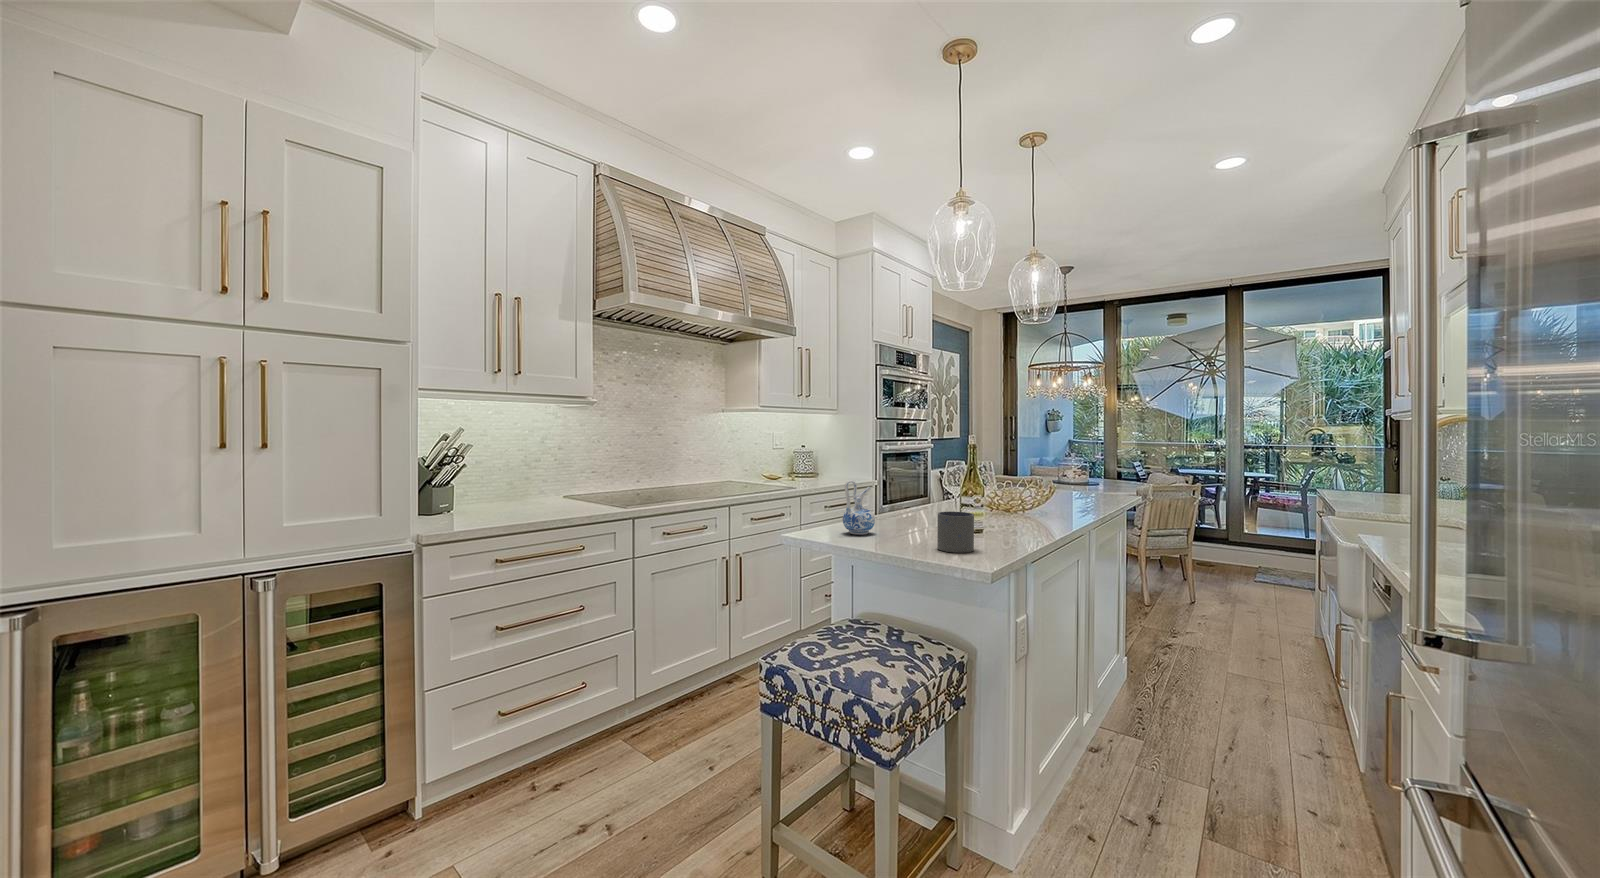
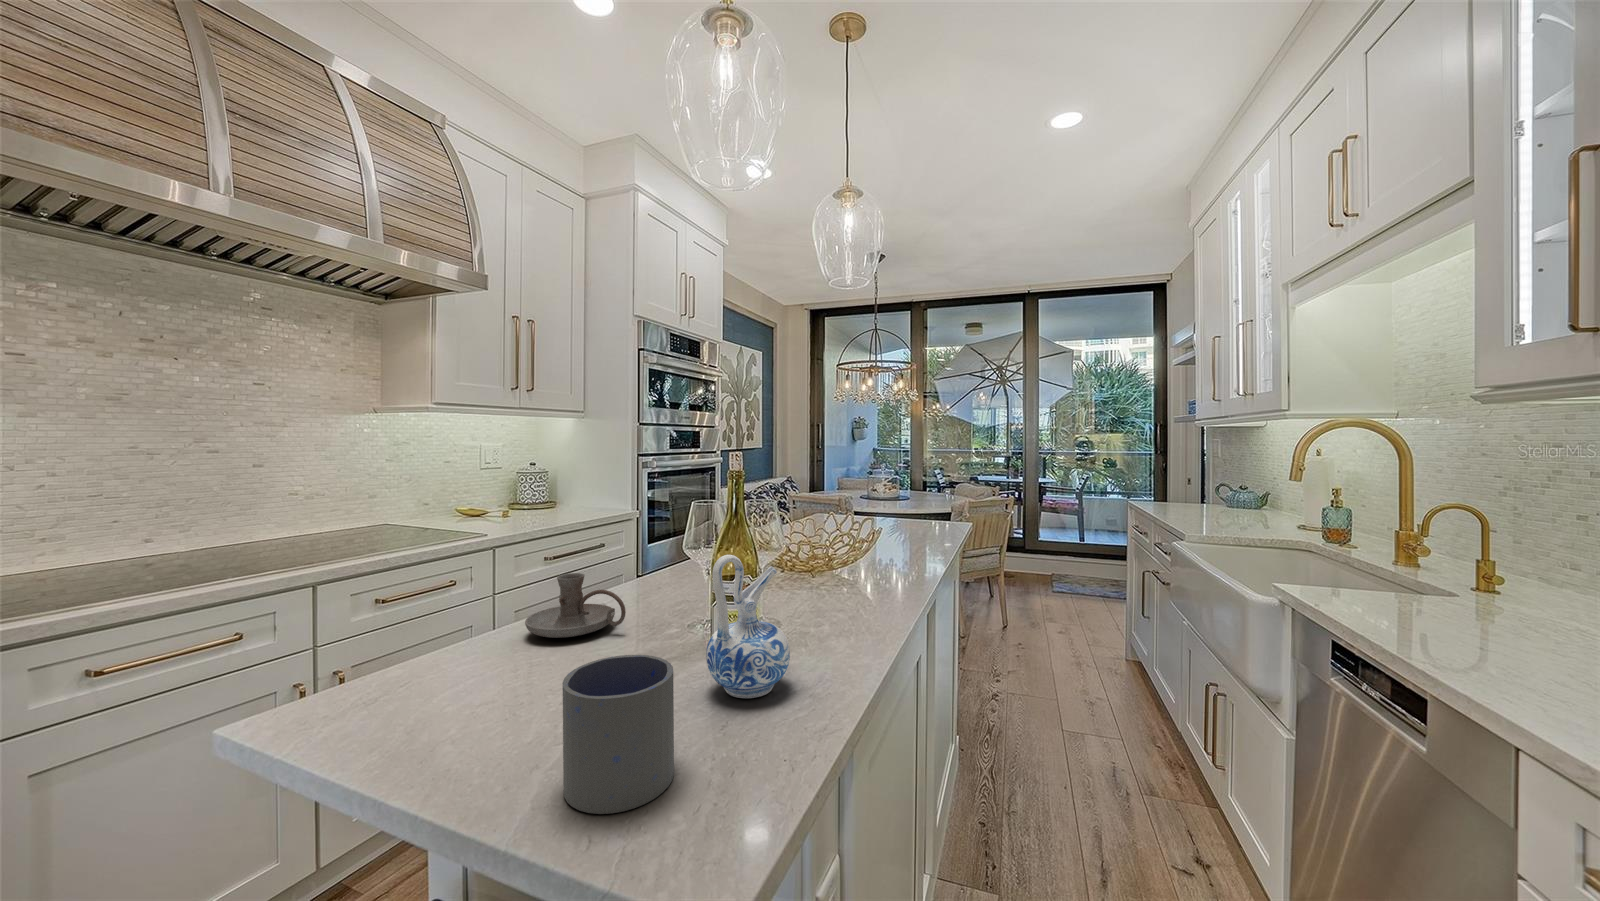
ceramic pitcher: present [843,480,875,535] -> present [706,555,790,698]
candle holder: none [877,497,924,525] -> present [525,573,626,638]

